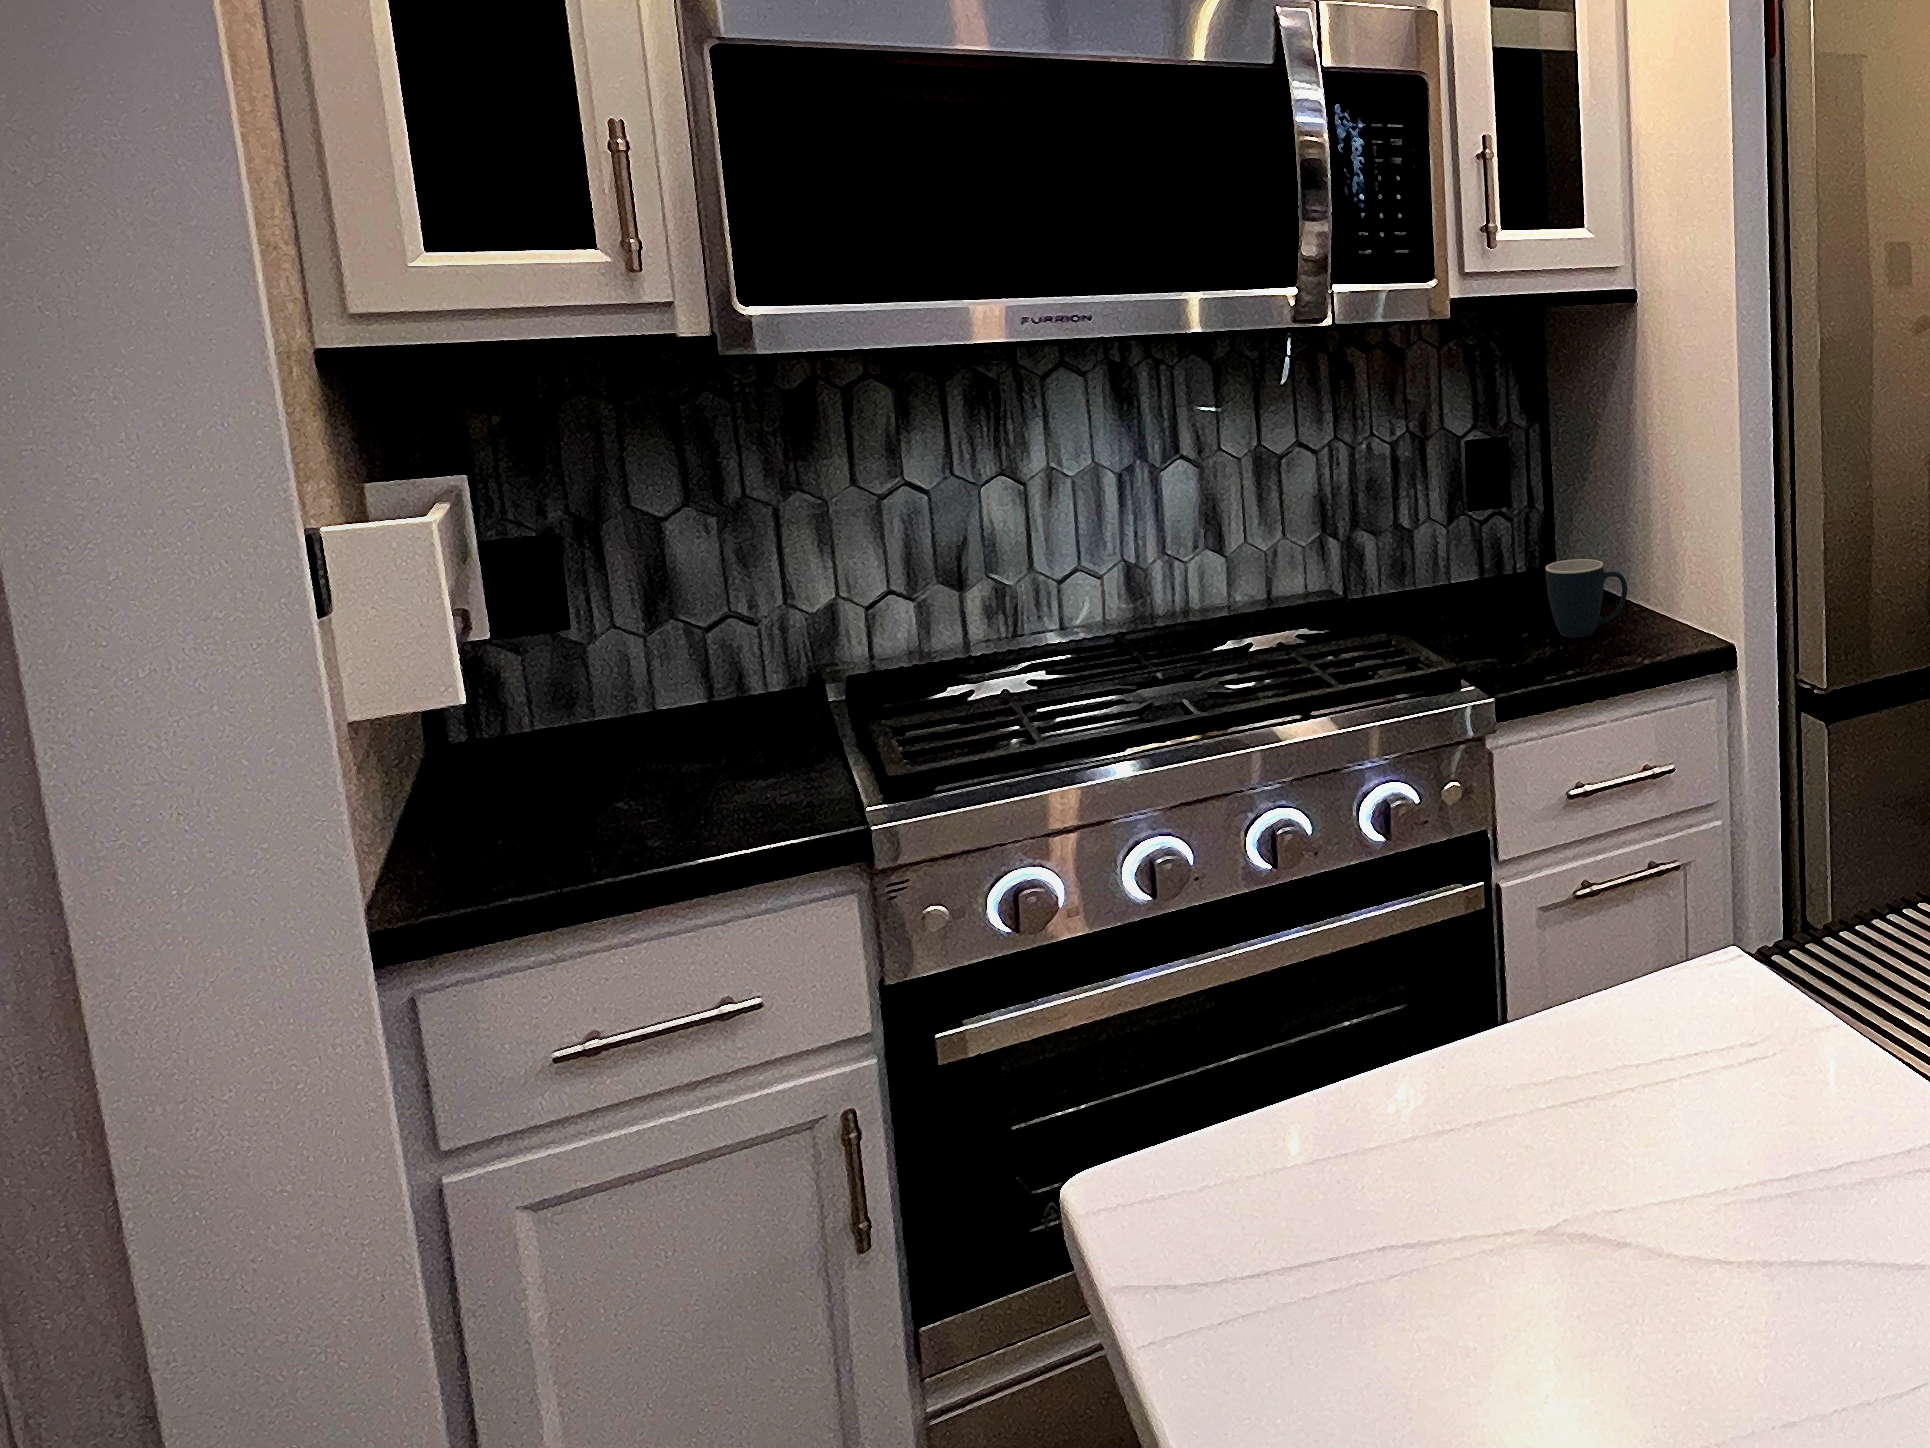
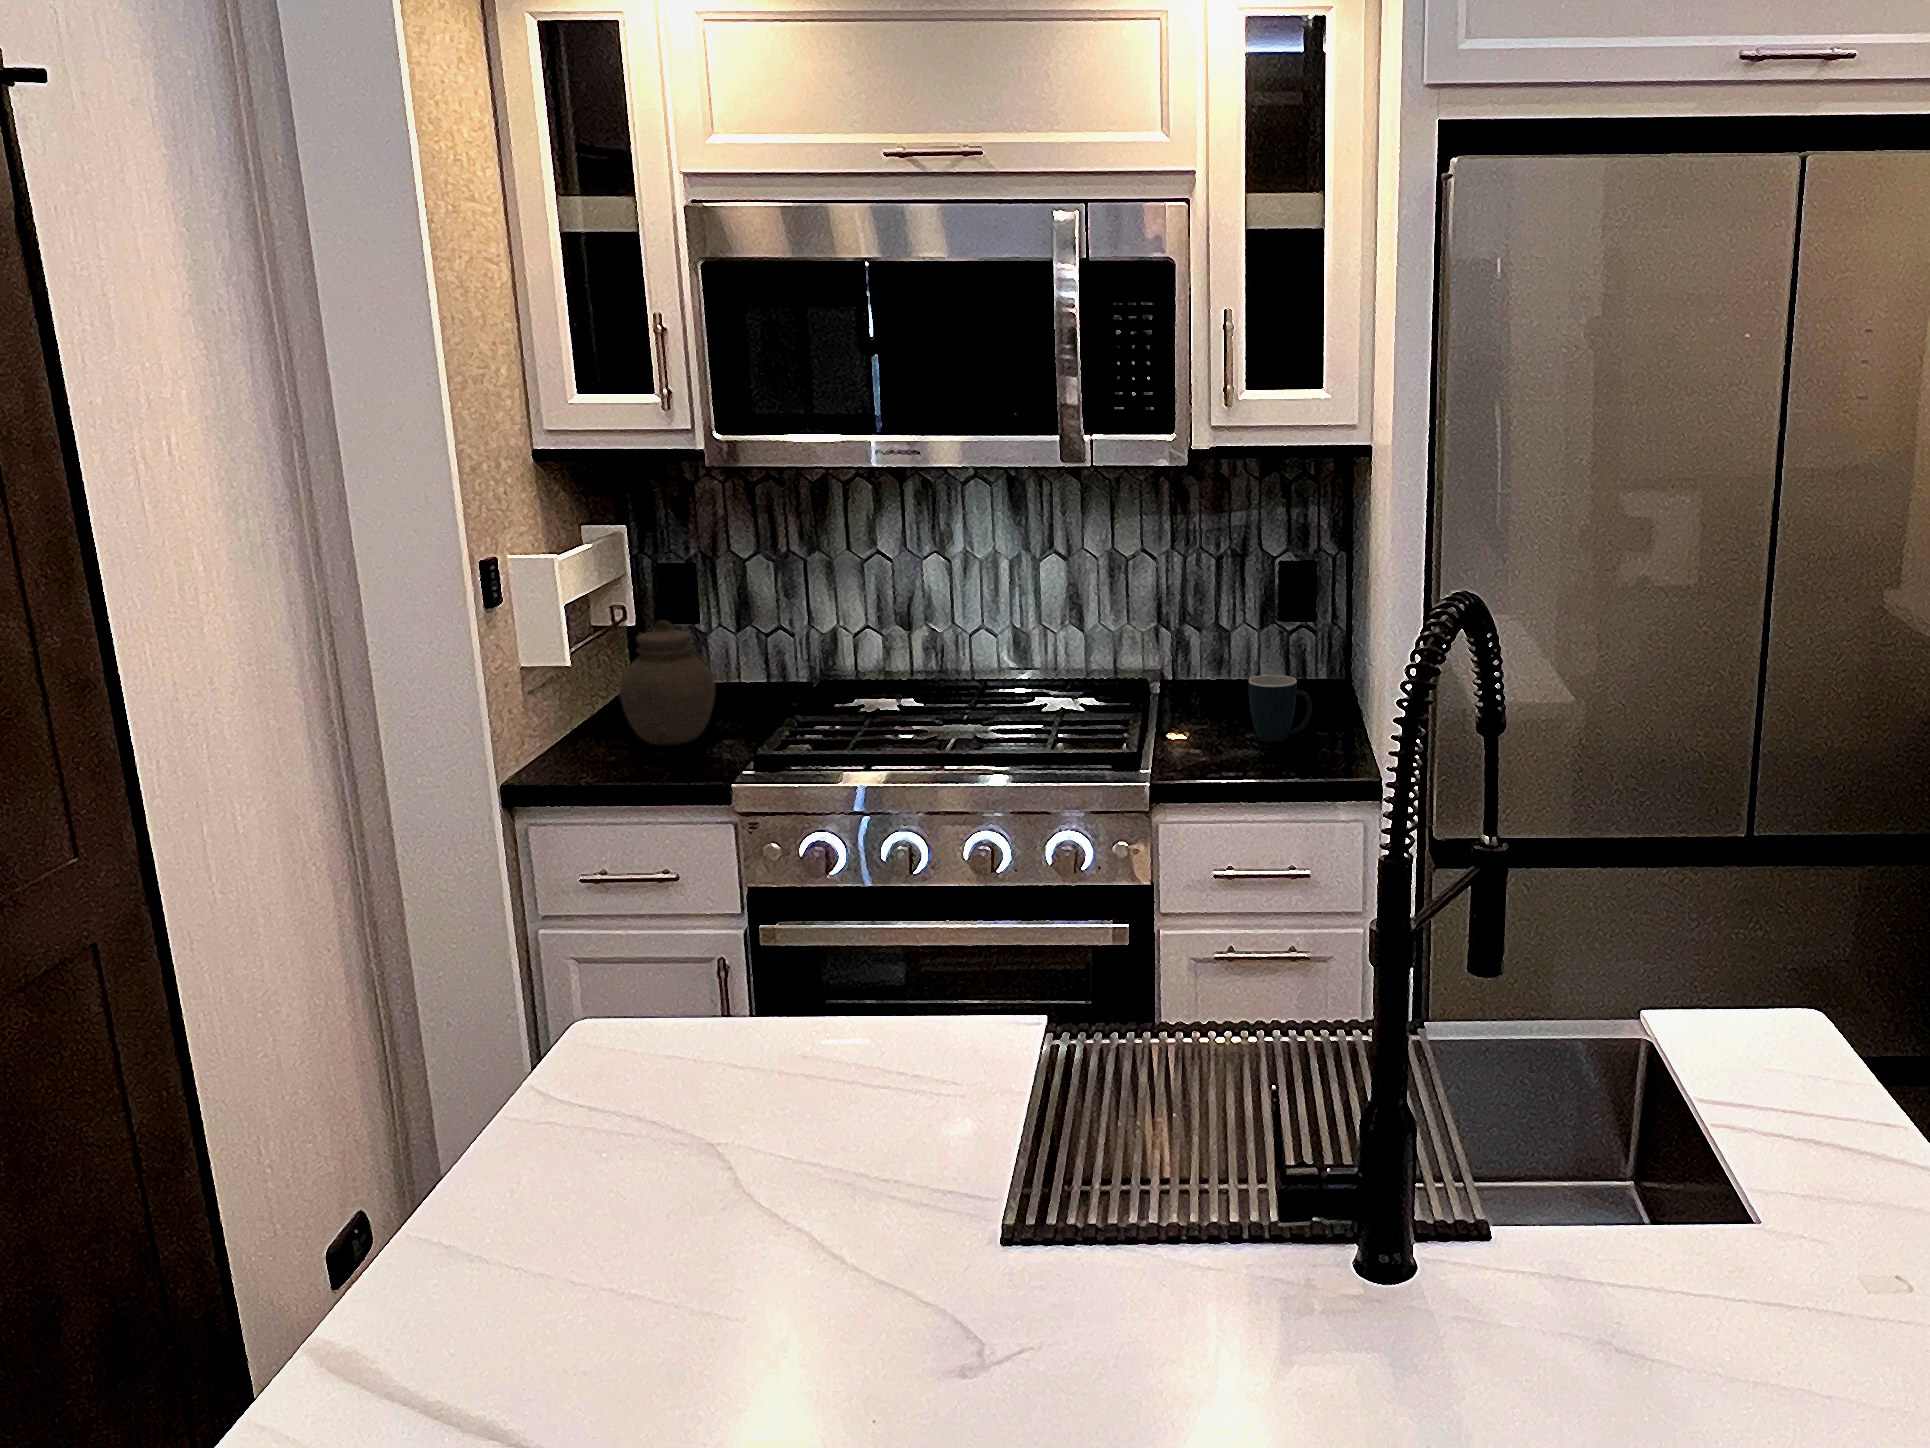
jar: none [556,619,751,828] -> present [620,621,715,745]

